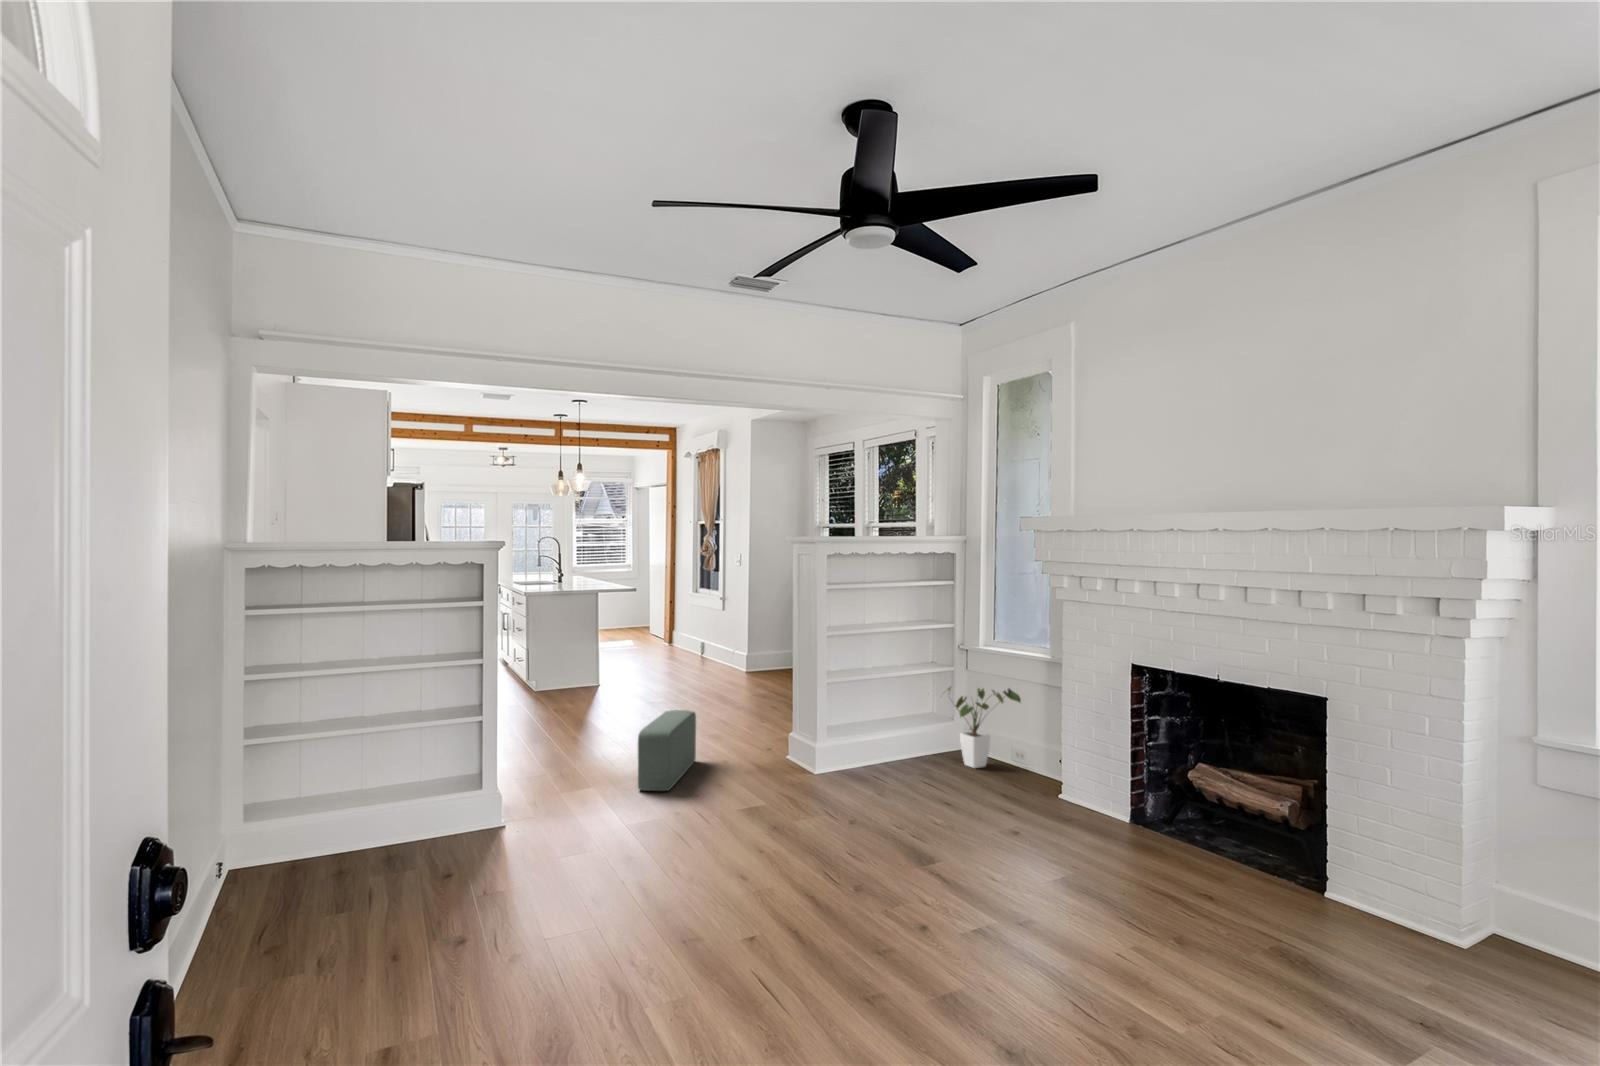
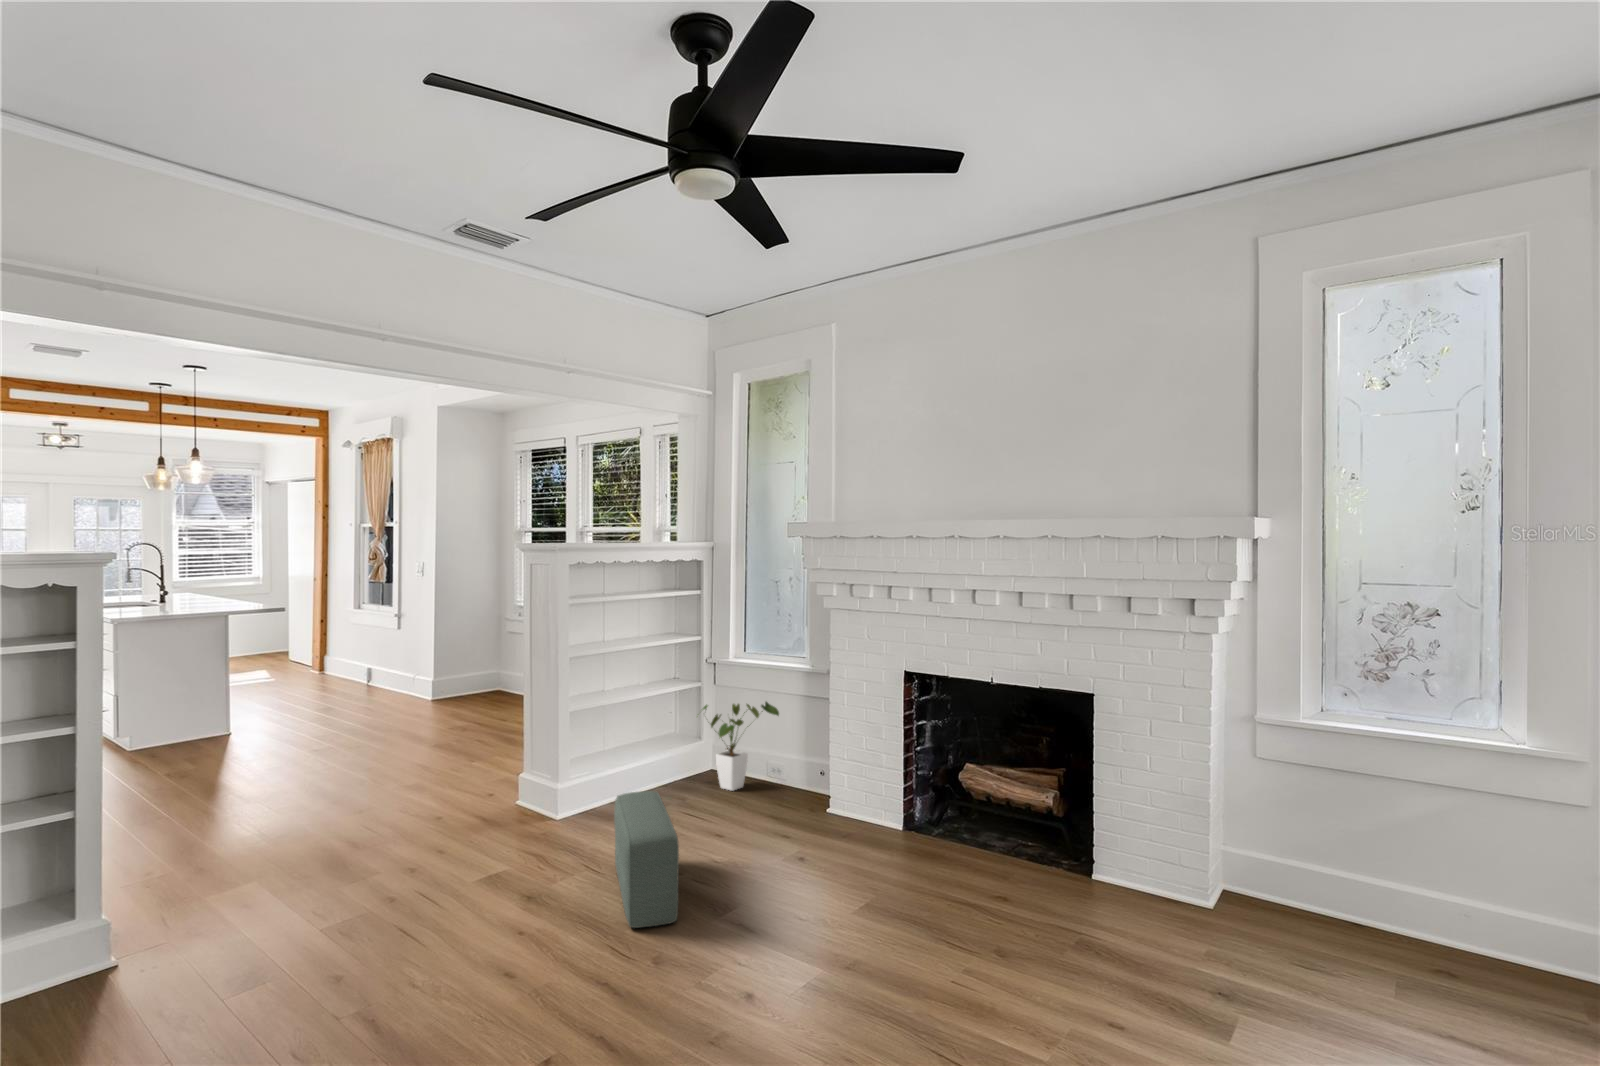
pouf: present [638,710,696,791] -> present [614,791,679,928]

